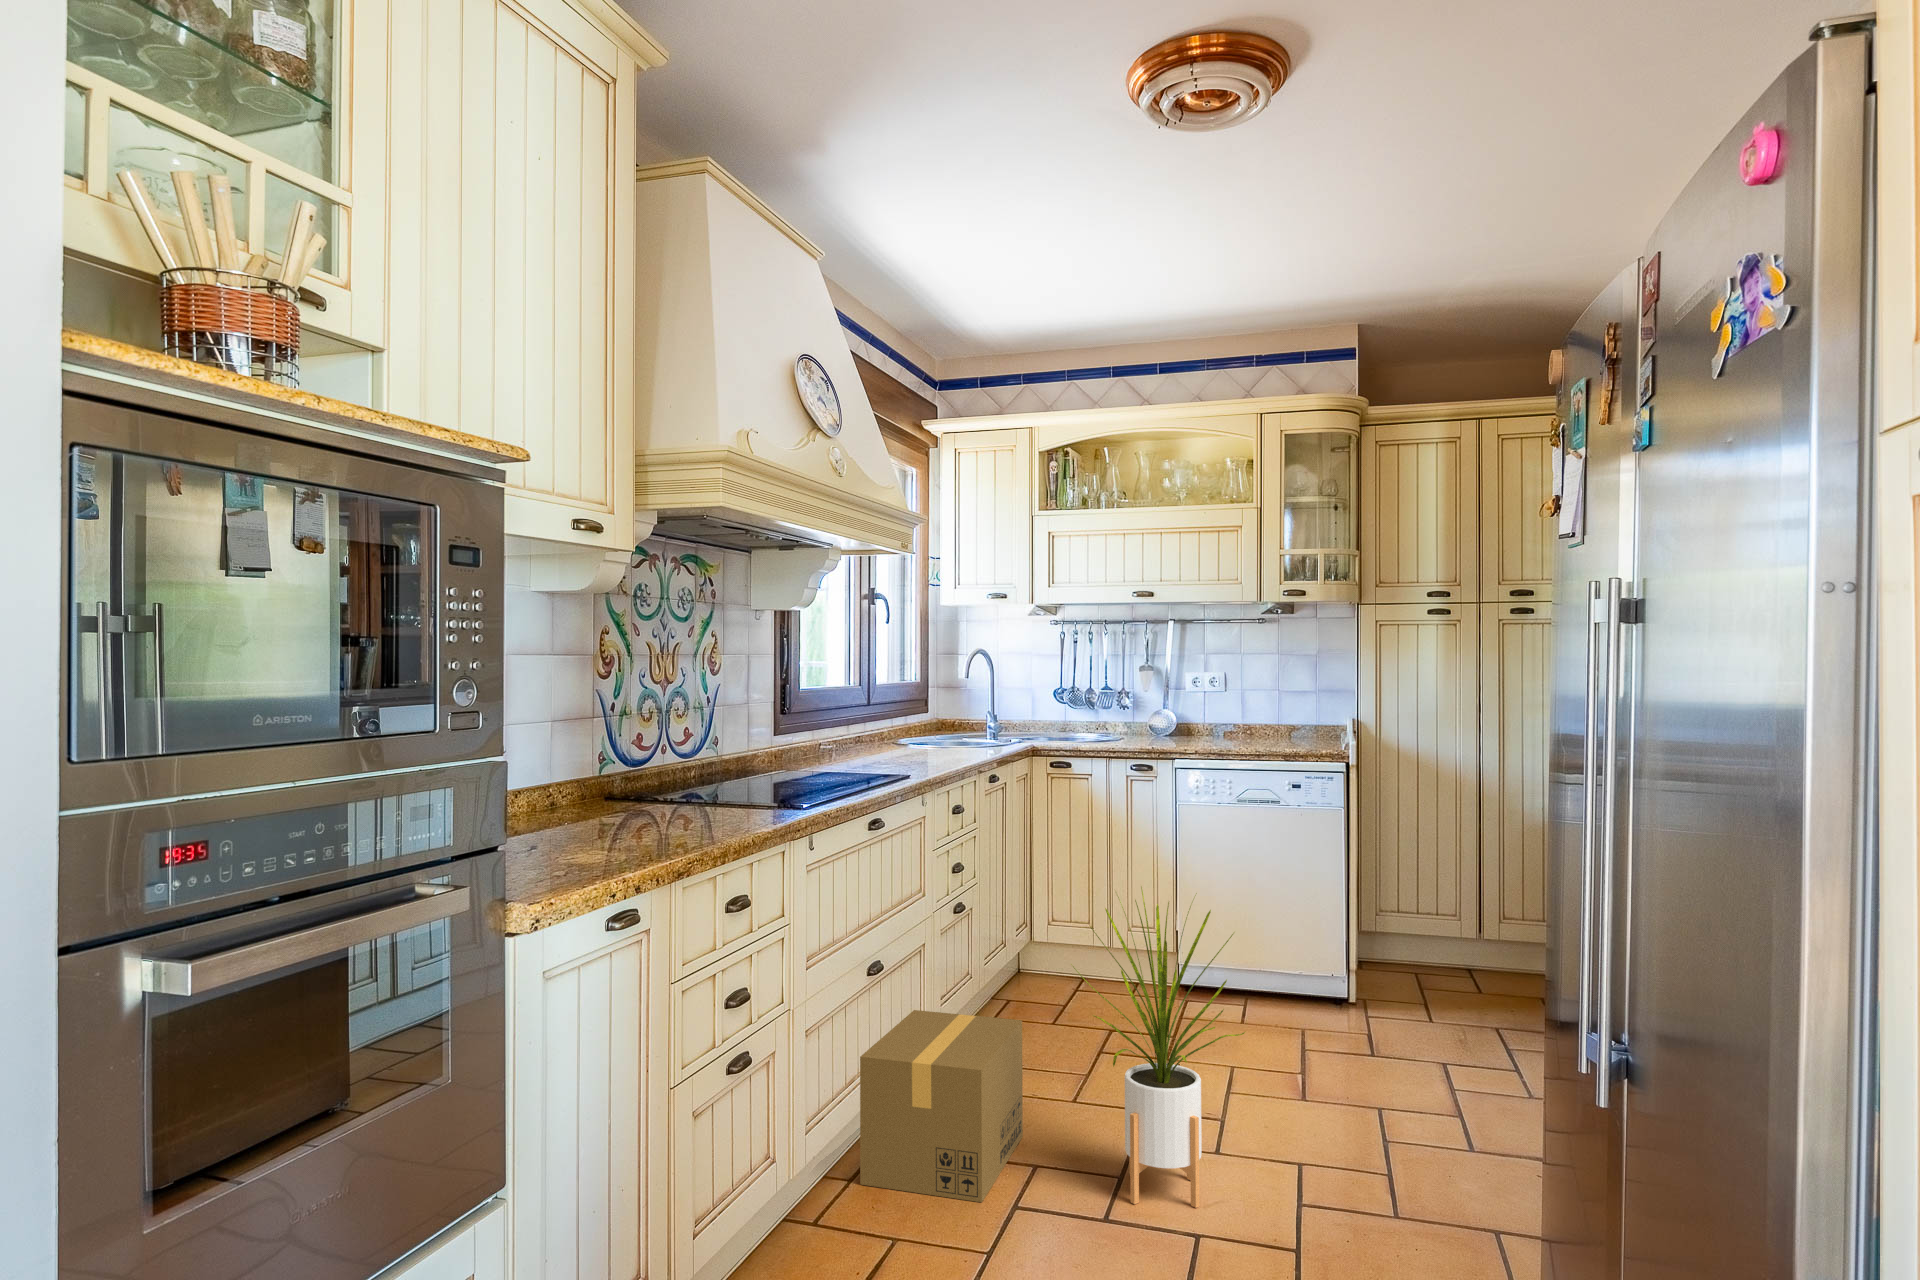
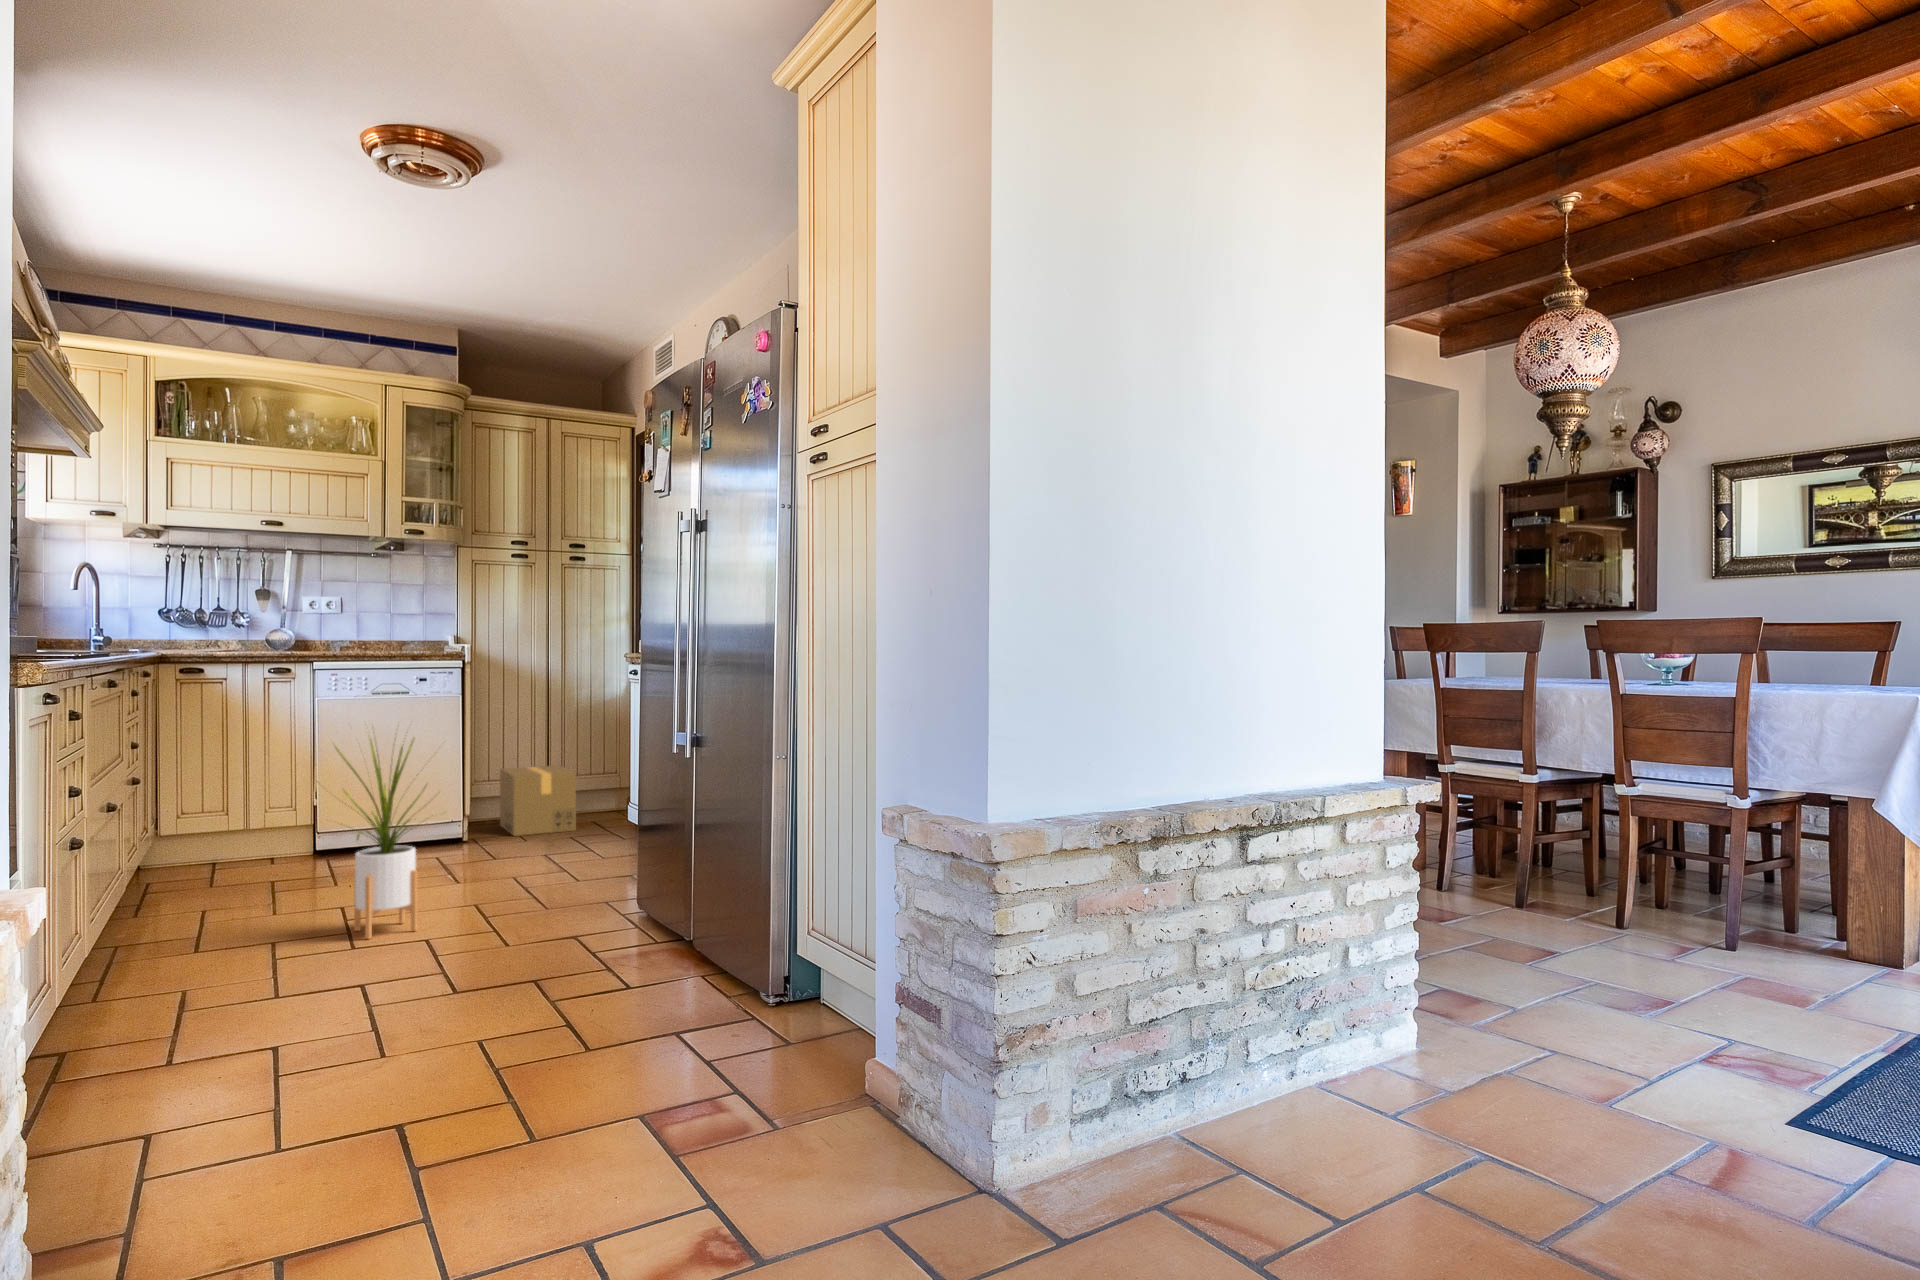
cardboard box: present [860,1010,1023,1202] -> present [500,765,576,836]

